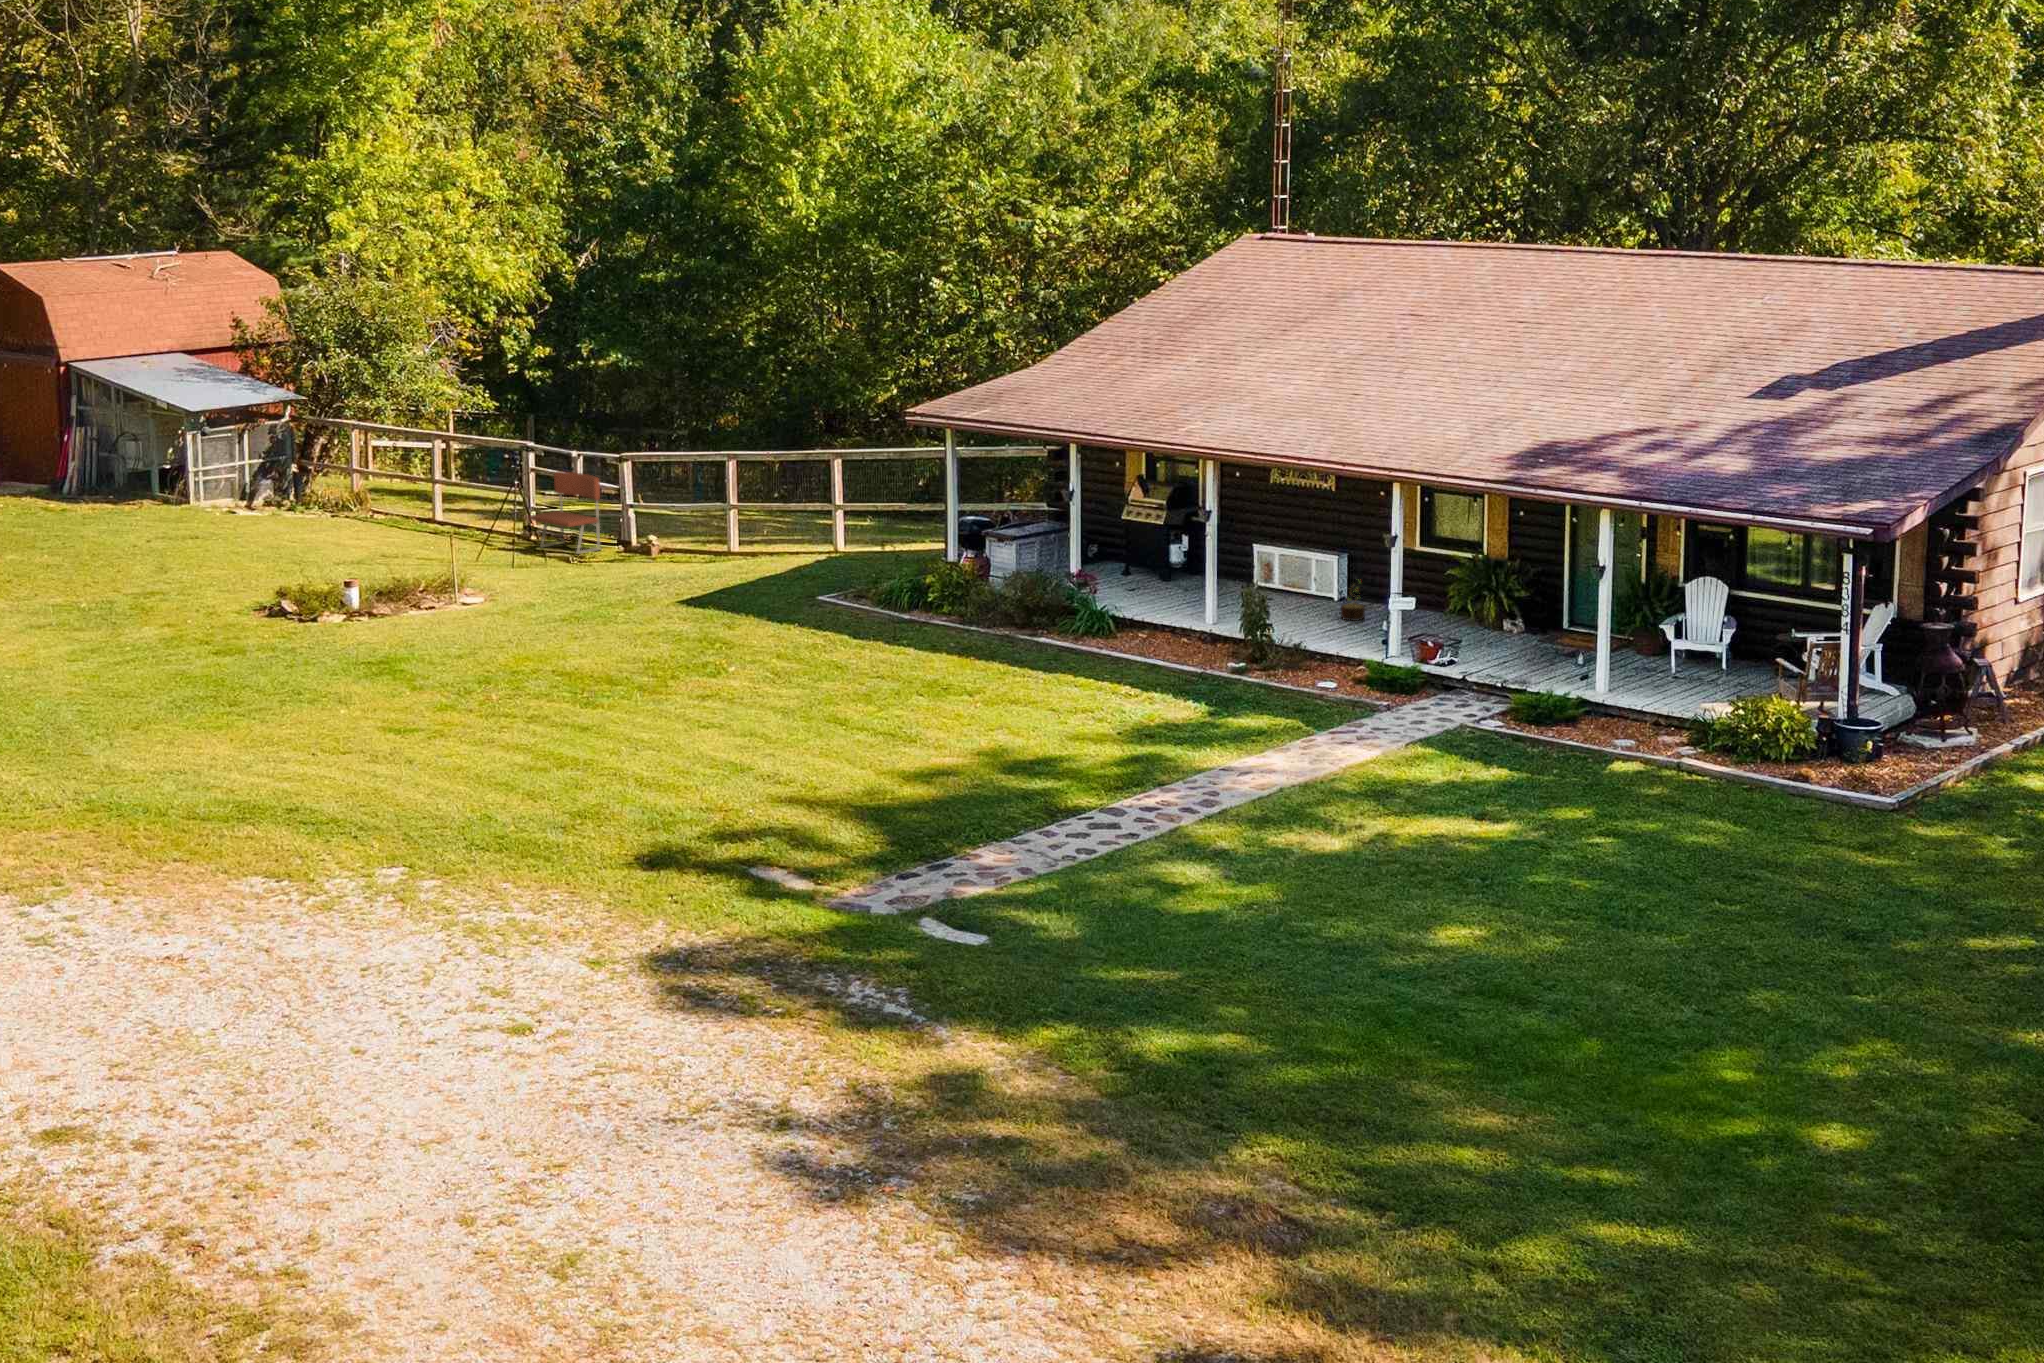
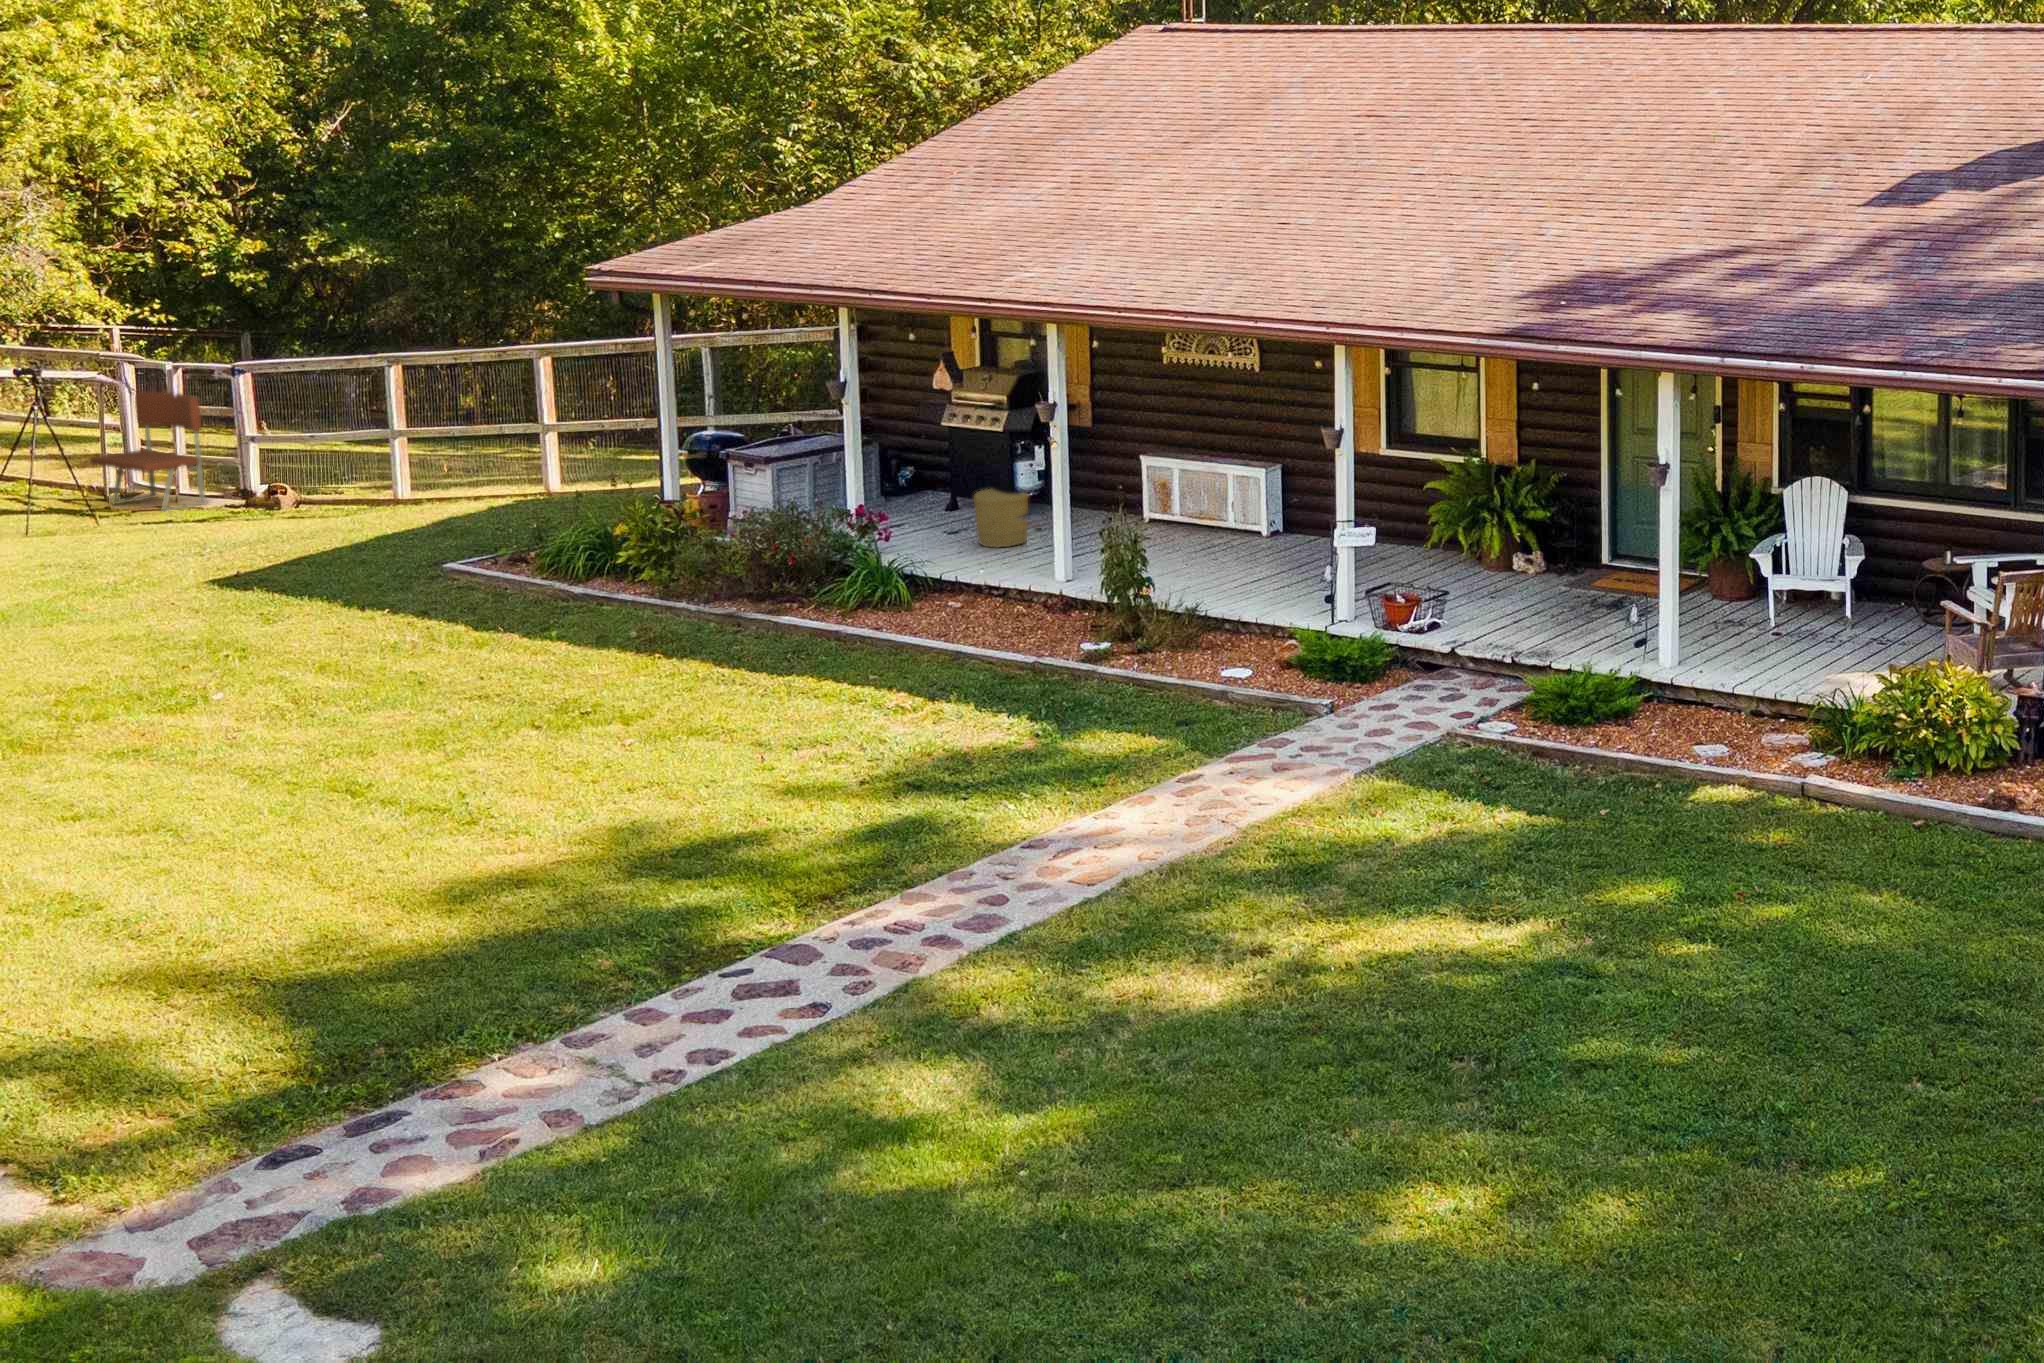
woven basket: none [1135,561,1171,601] -> present [974,489,1029,548]
decorative plant: present [1341,579,1365,621] -> none [1273,499,1311,564]

